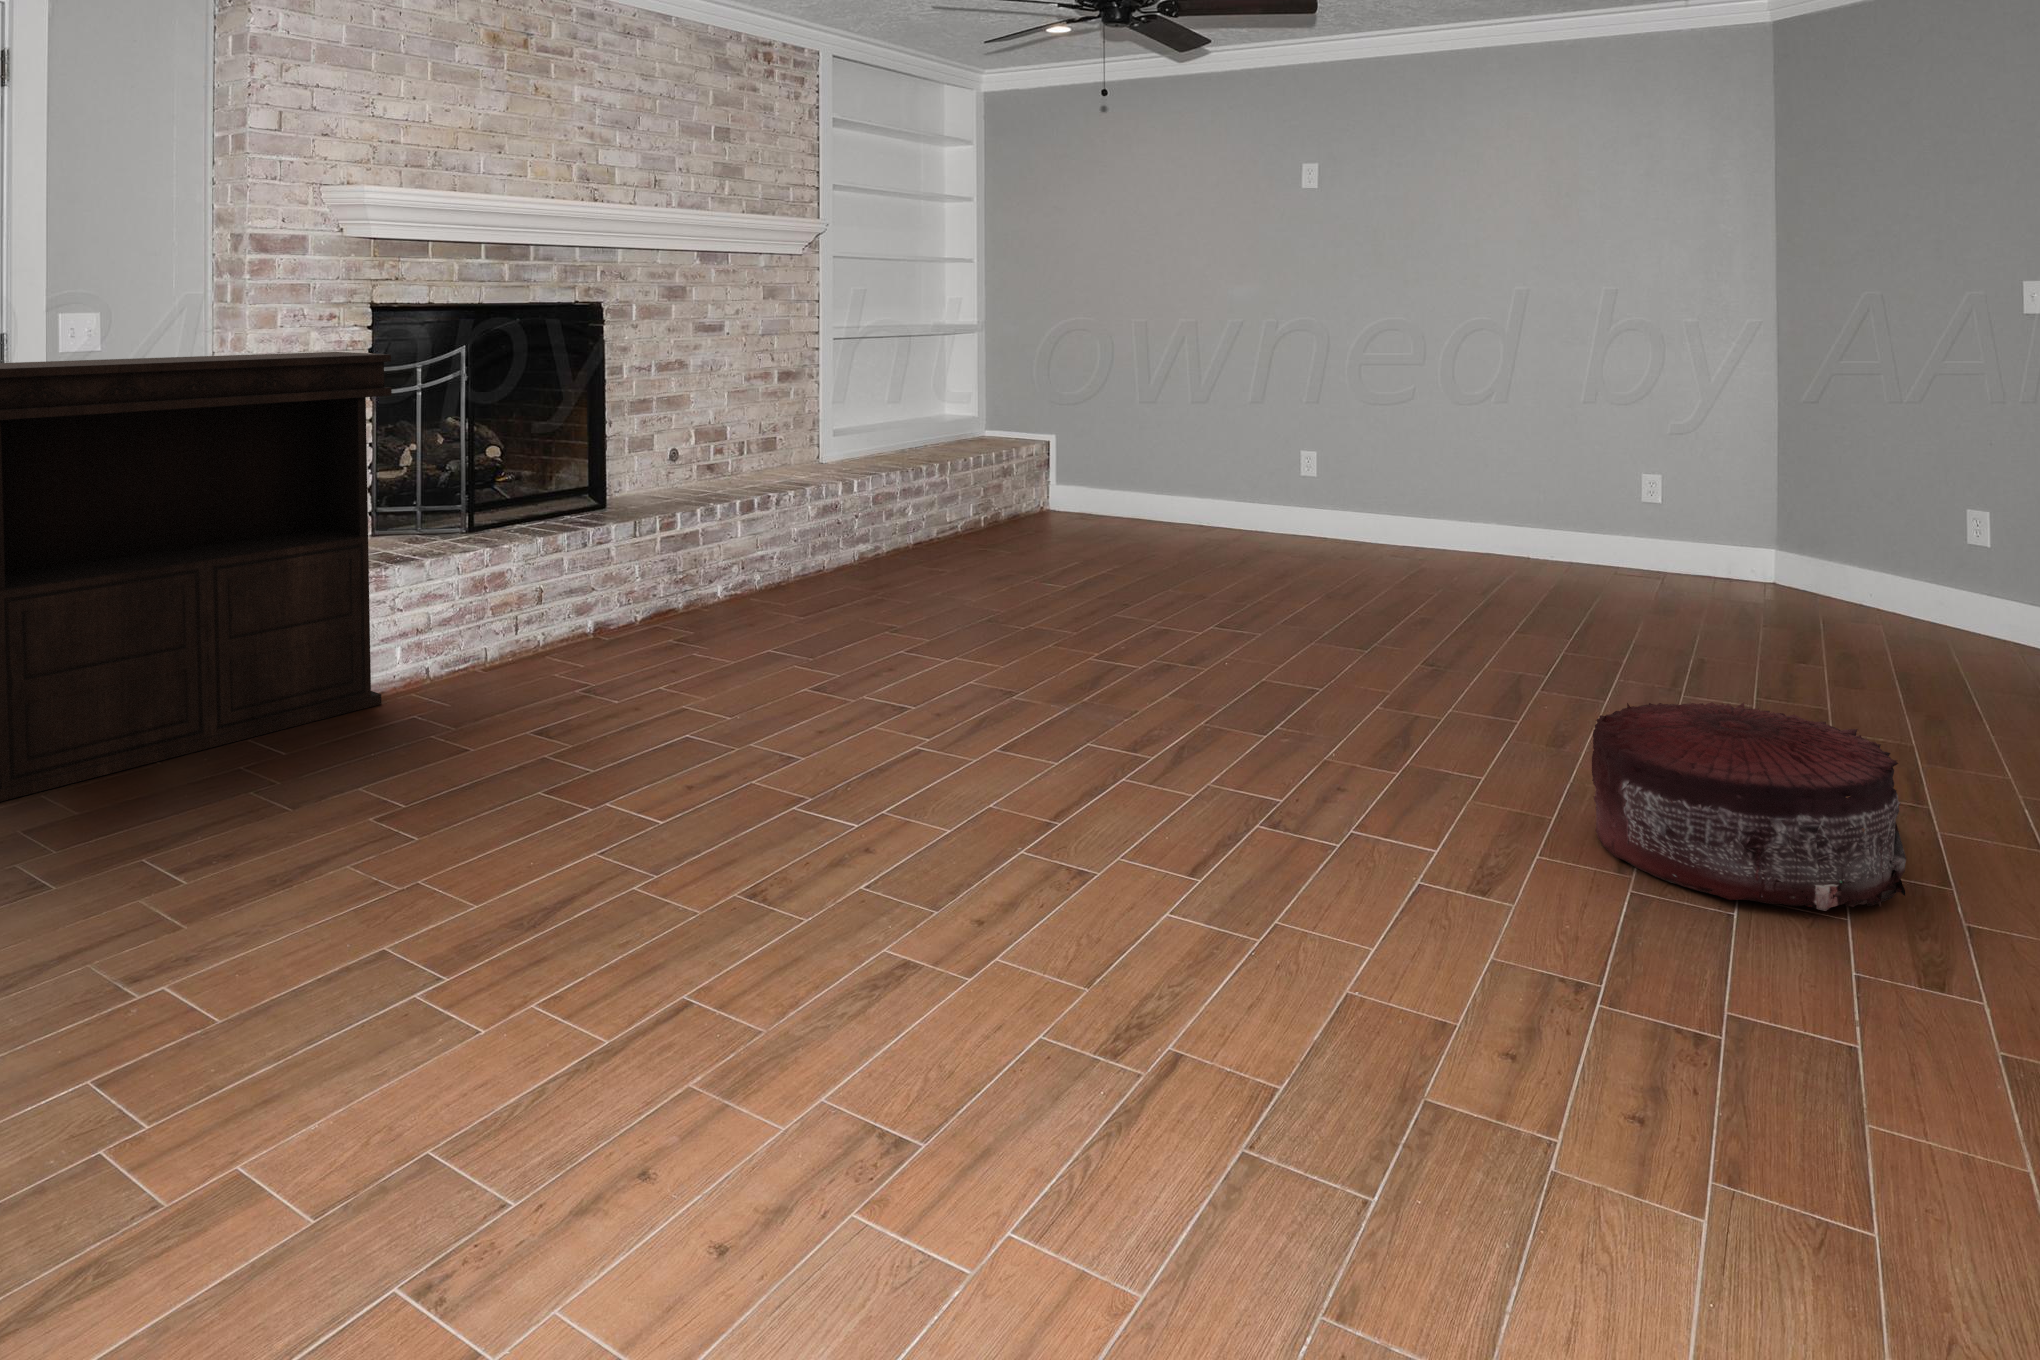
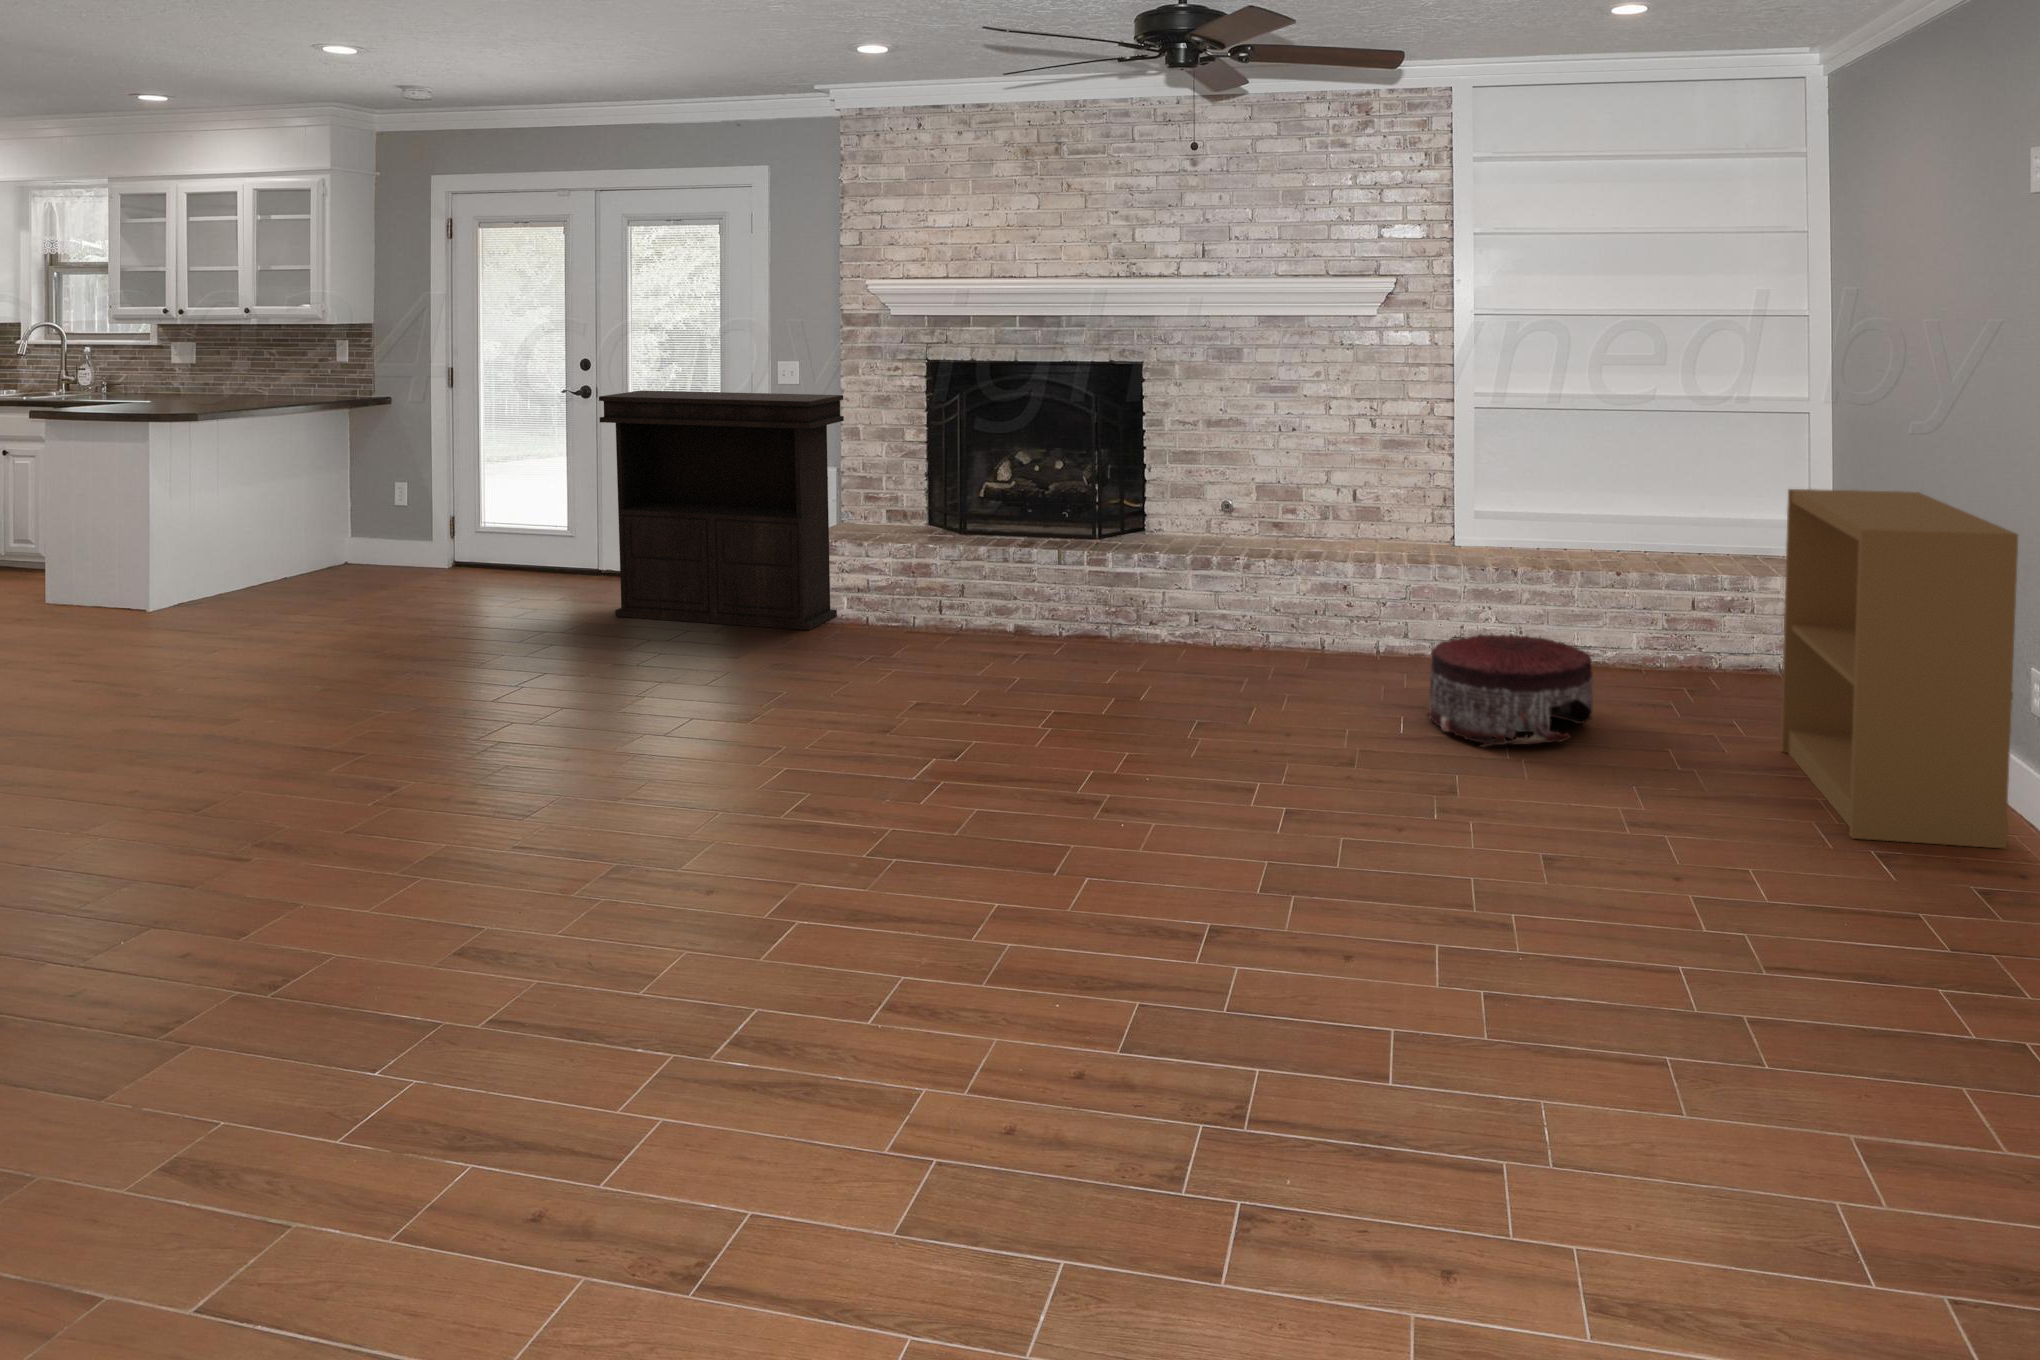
bookshelf: none [1175,359,1347,554] -> present [1781,489,2018,848]
pouf: present [1592,702,1906,911] -> present [1427,634,1594,746]

